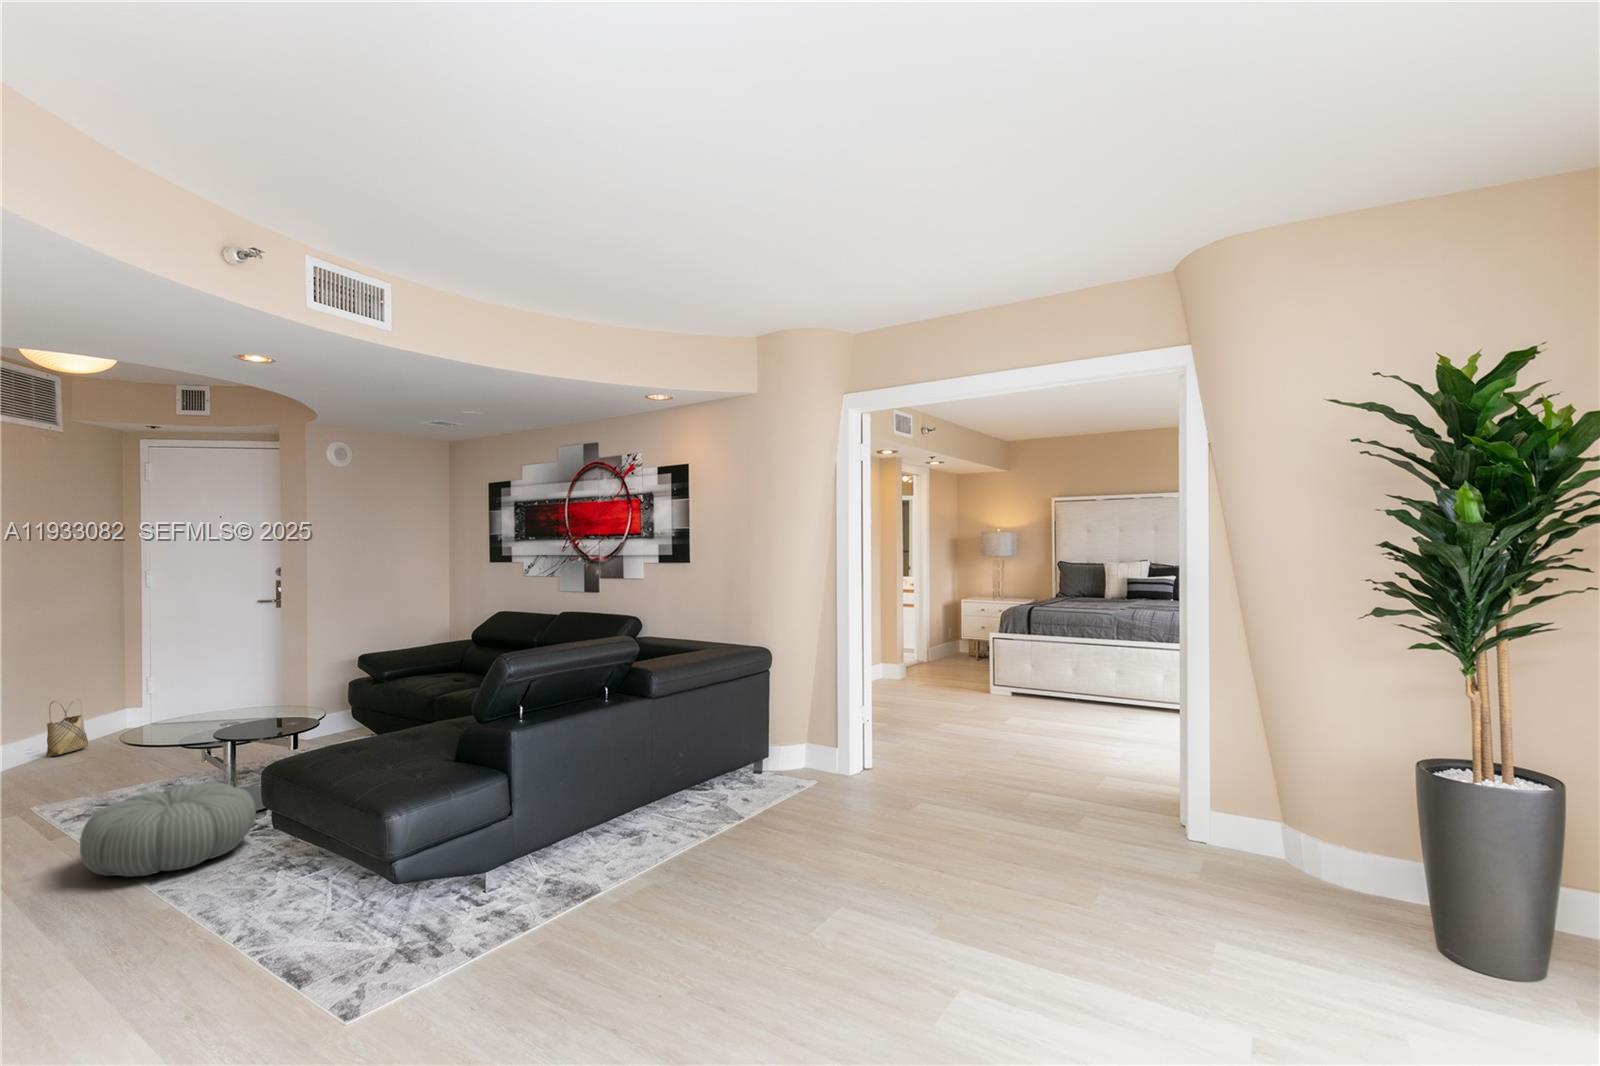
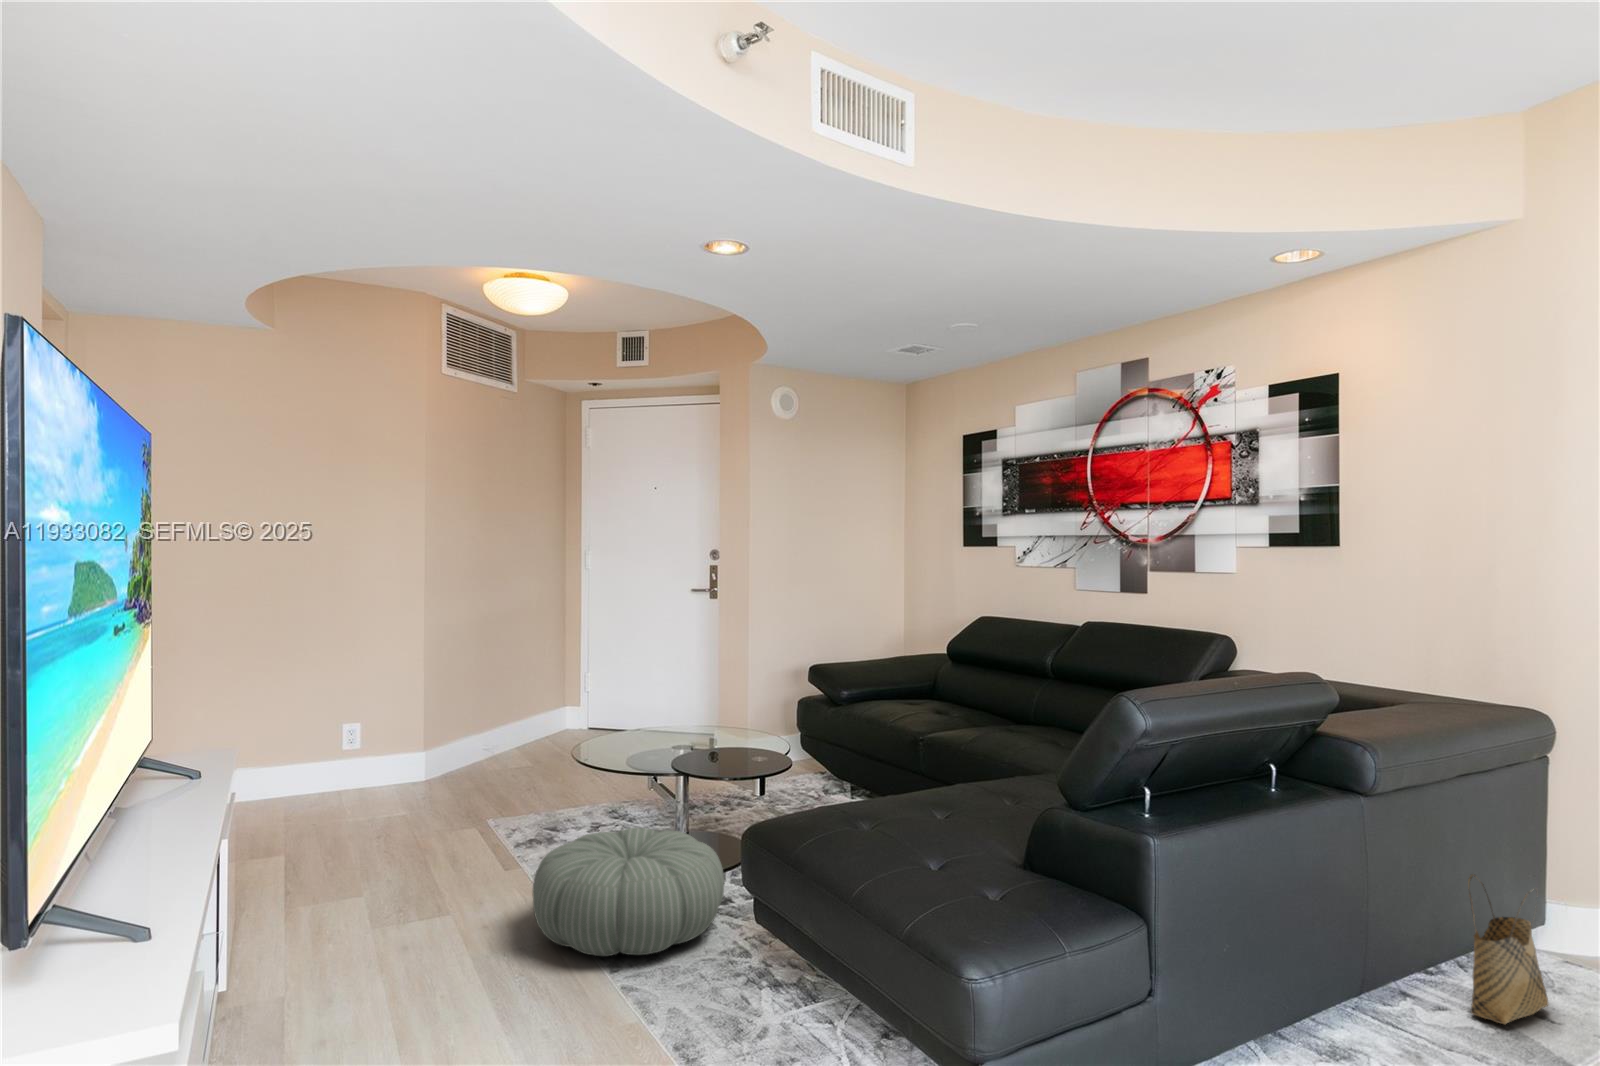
woven basket: present [46,700,88,756] -> present [1468,875,1548,1024]

